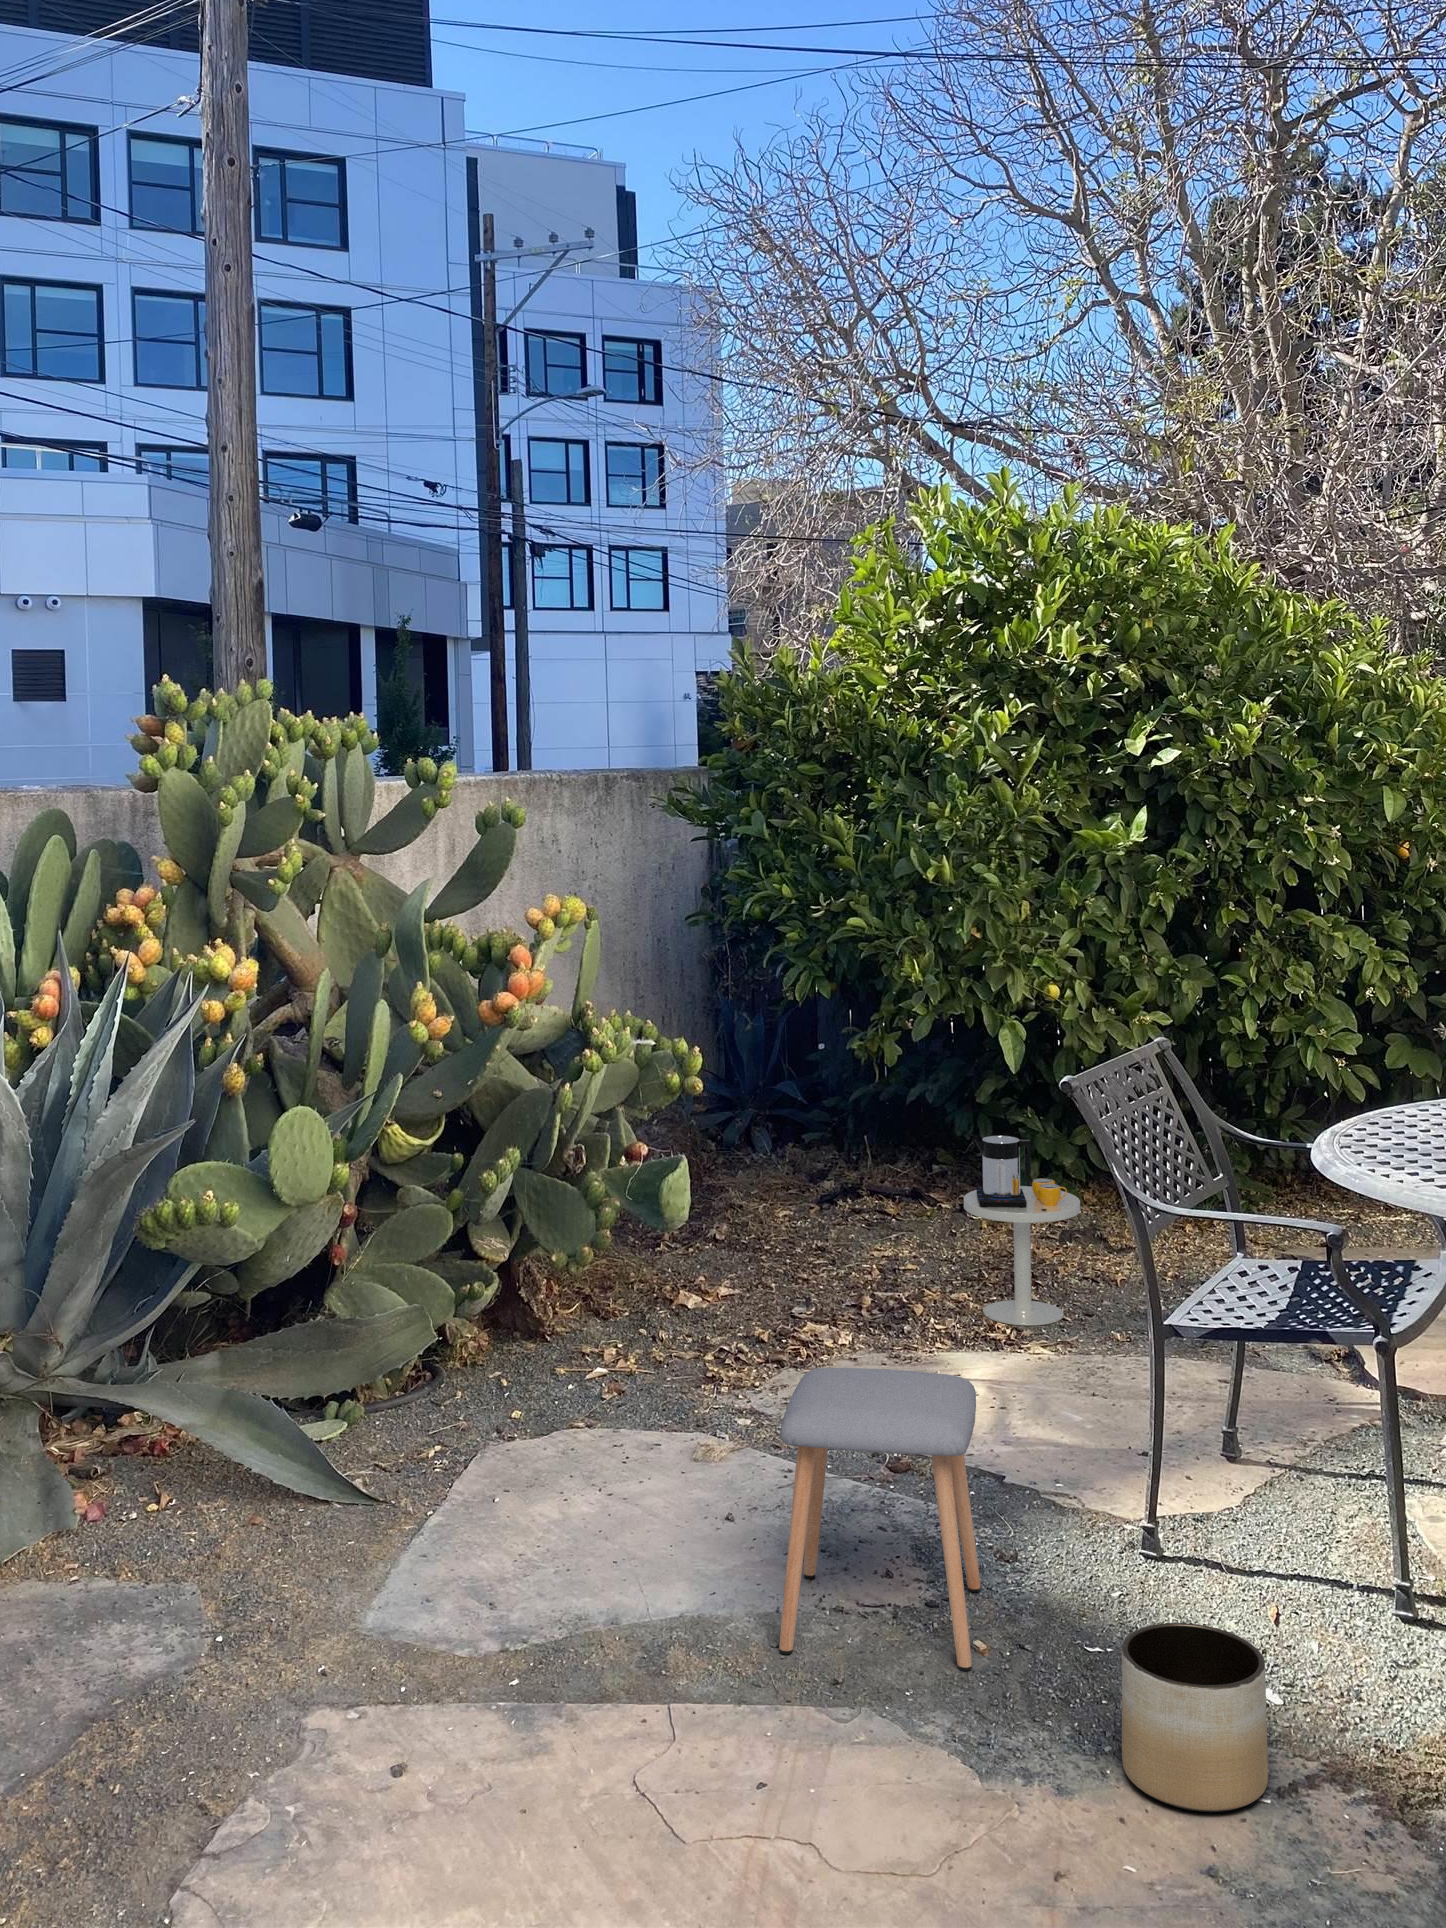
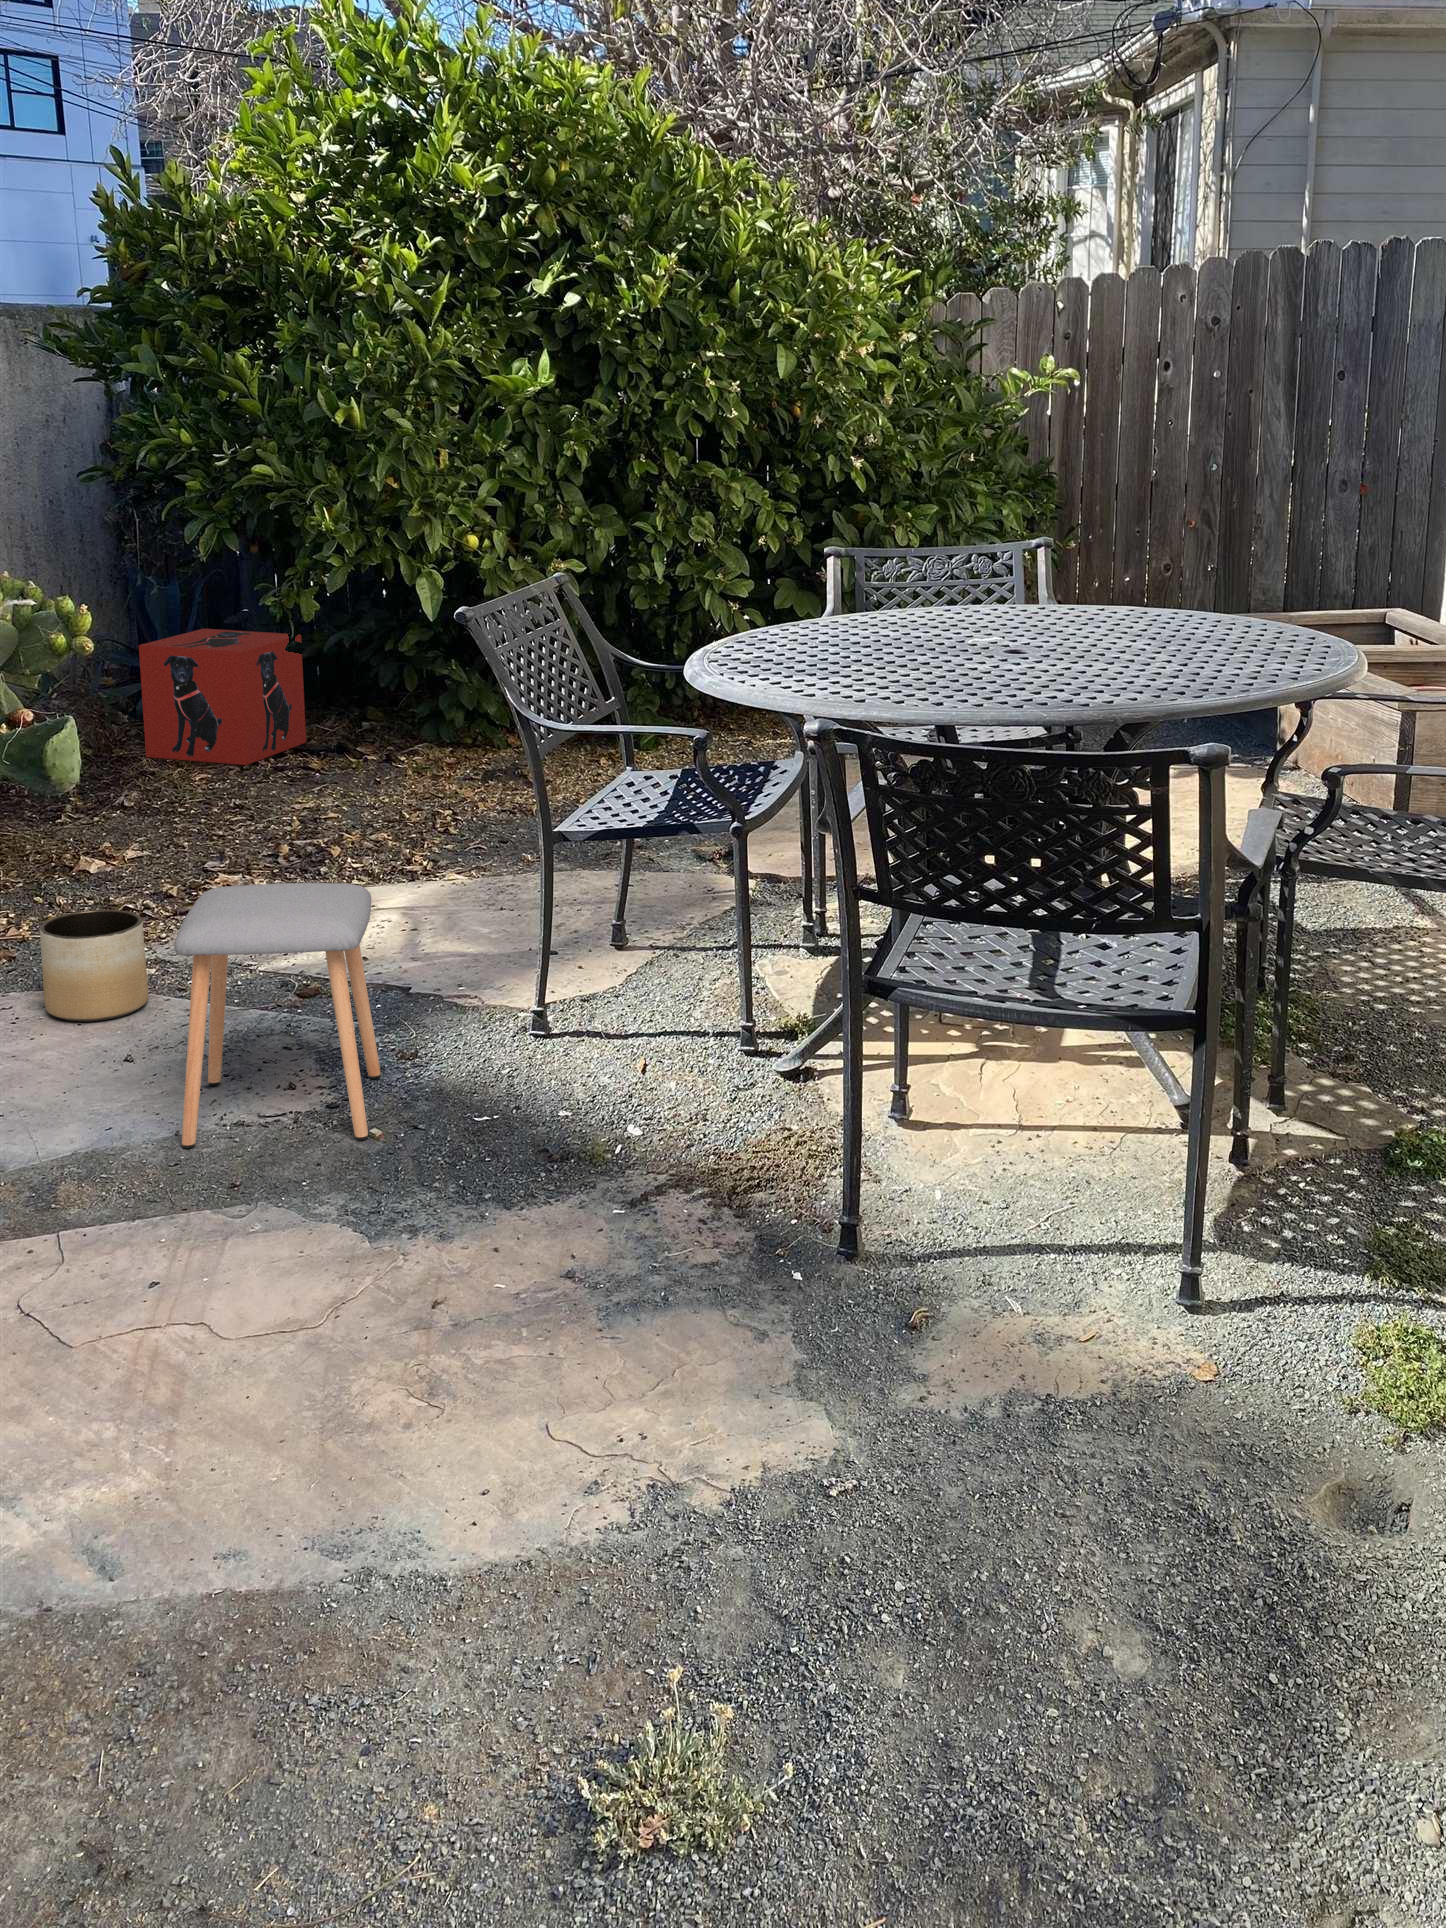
storage box: none [734,1065,885,1203] -> present [139,629,306,765]
side table: present [964,1136,1080,1326] -> none [378,681,492,860]
planter: present [1122,1623,1268,1812] -> present [40,910,148,1022]

